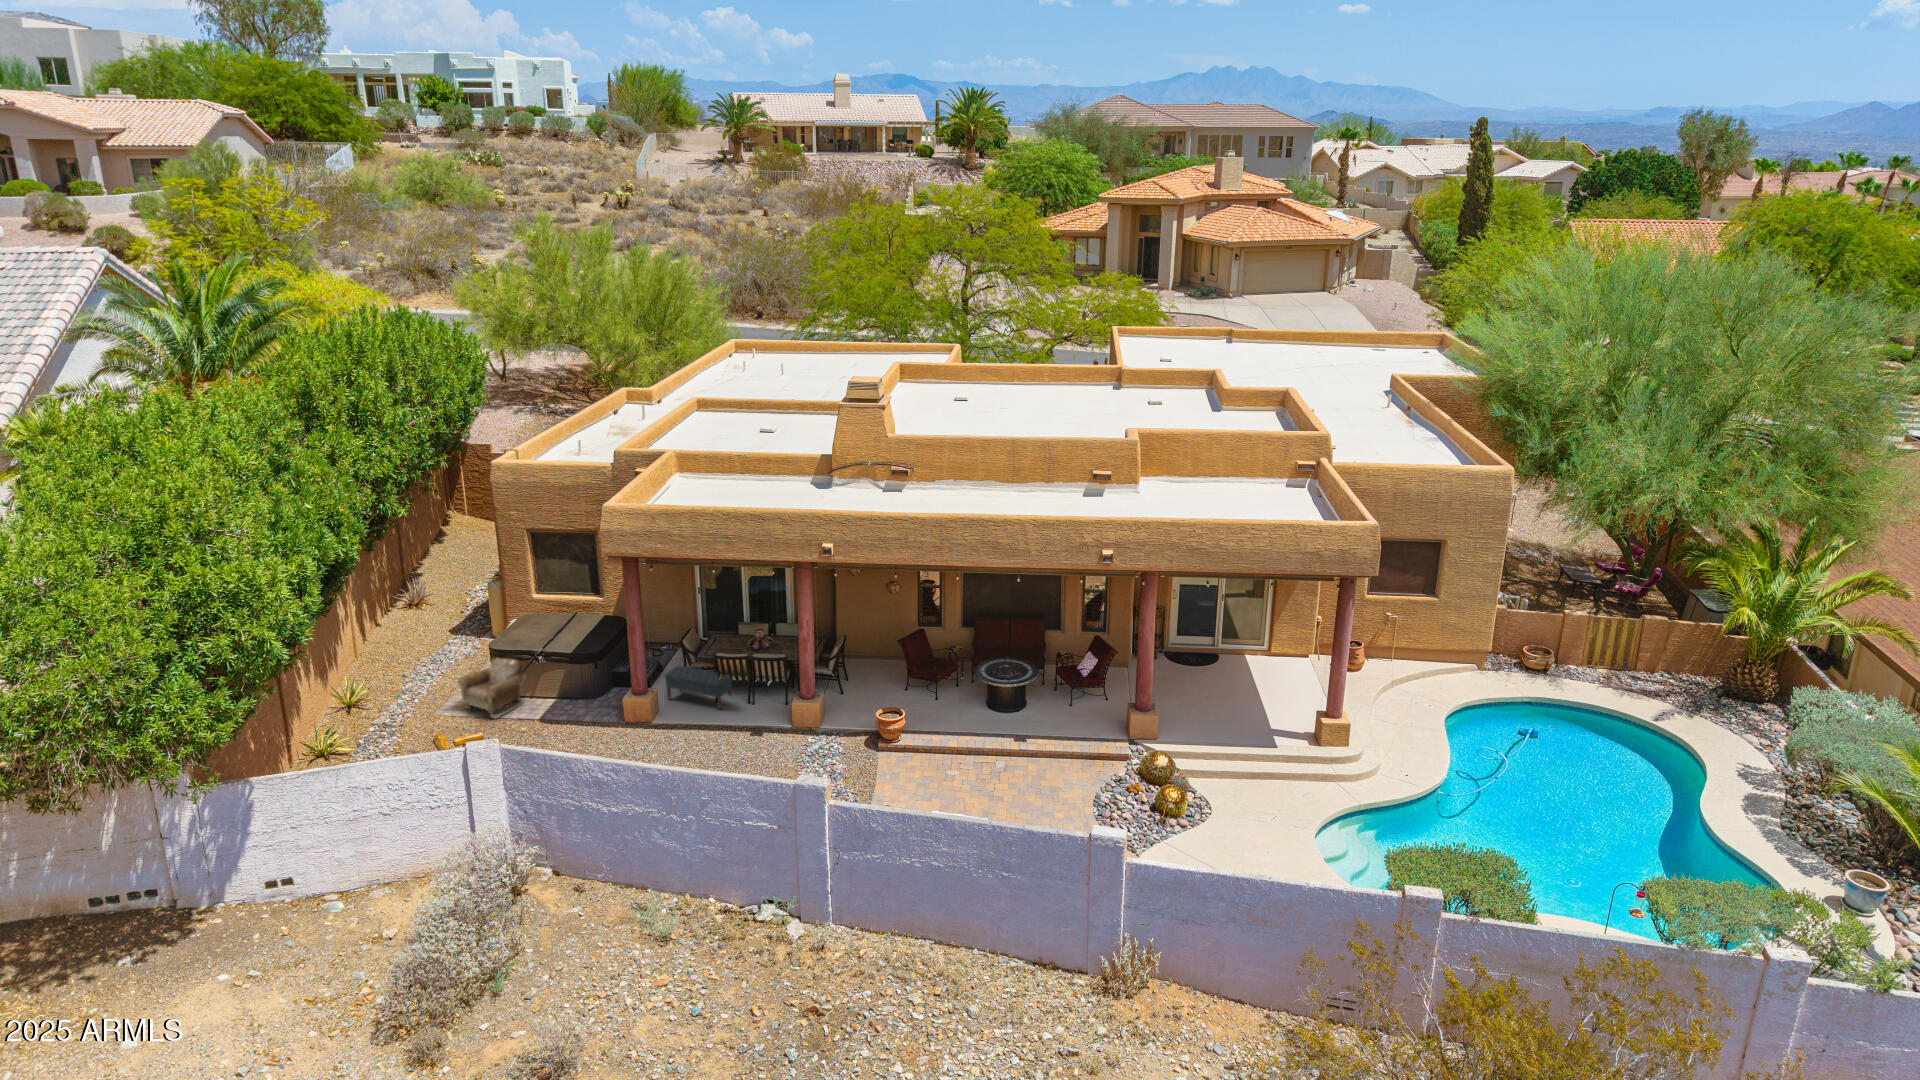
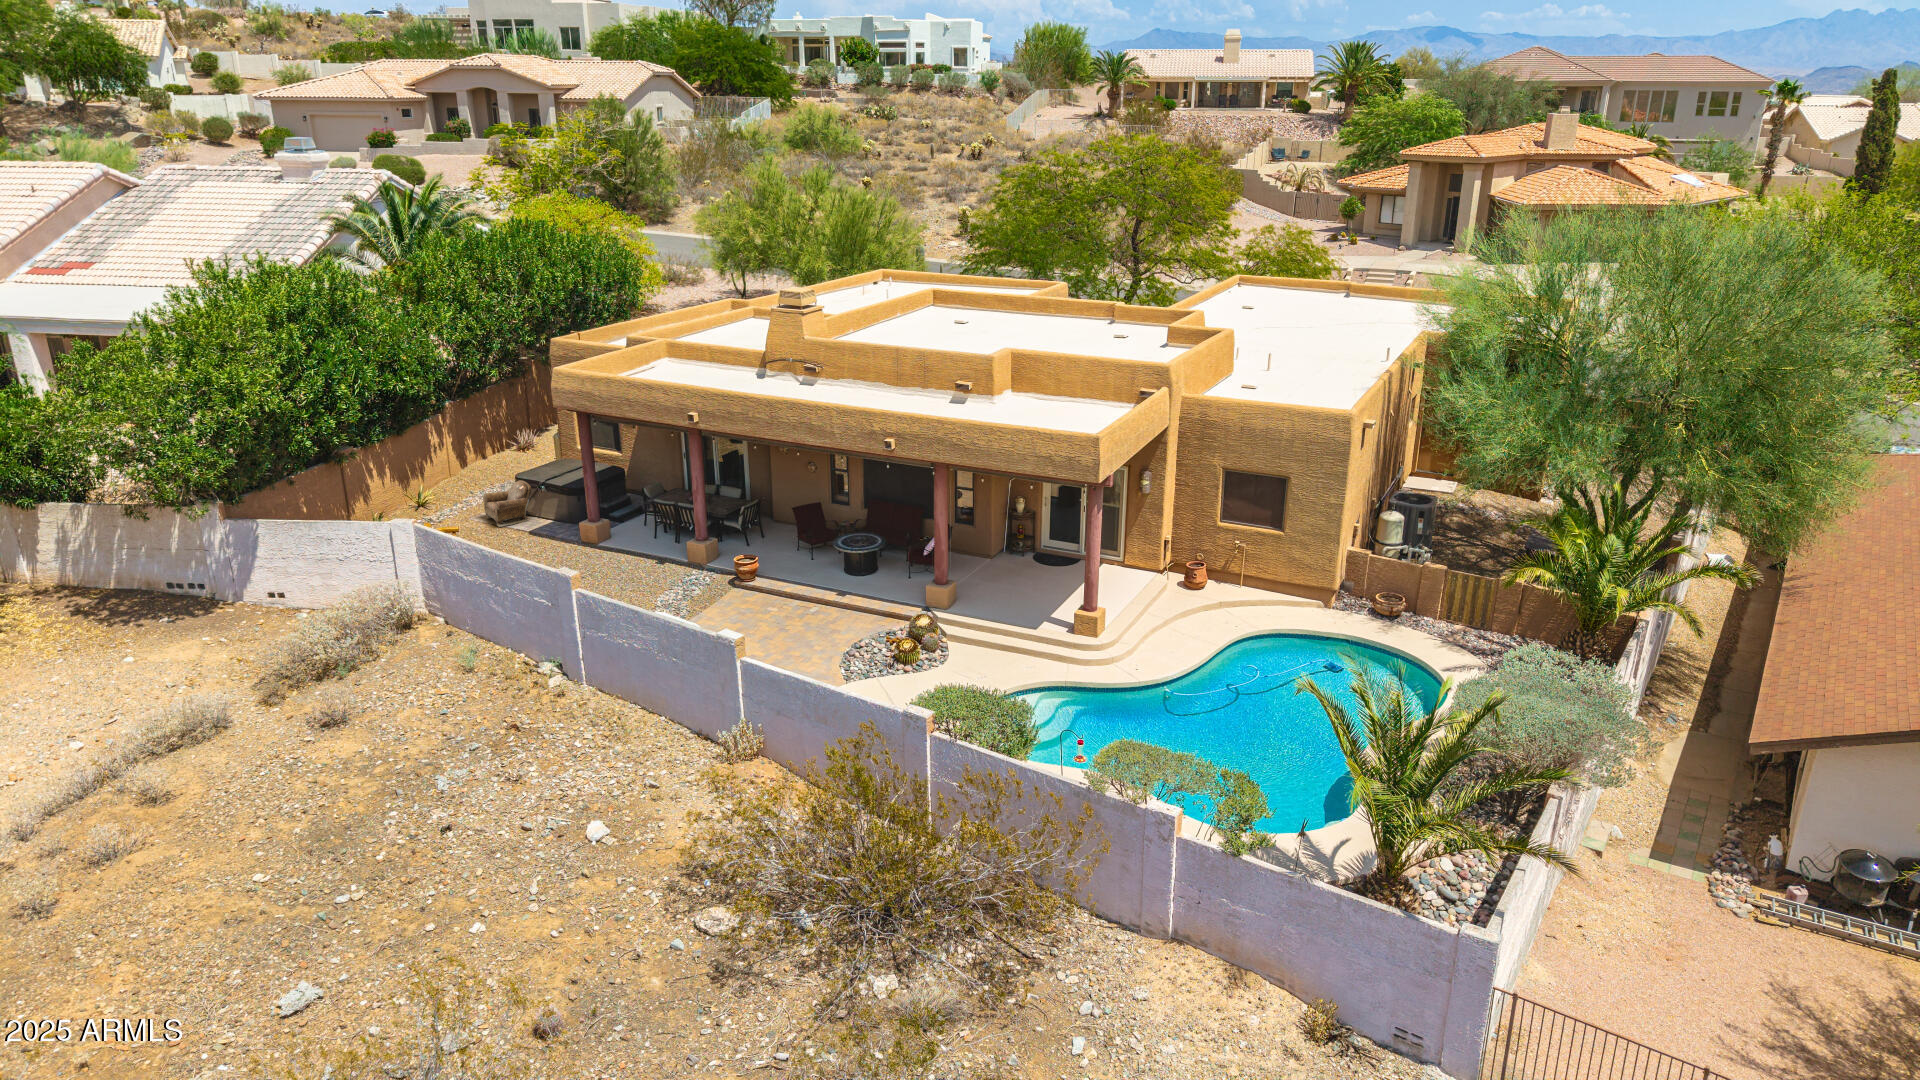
bench: present [665,666,732,710] -> none [621,508,668,544]

